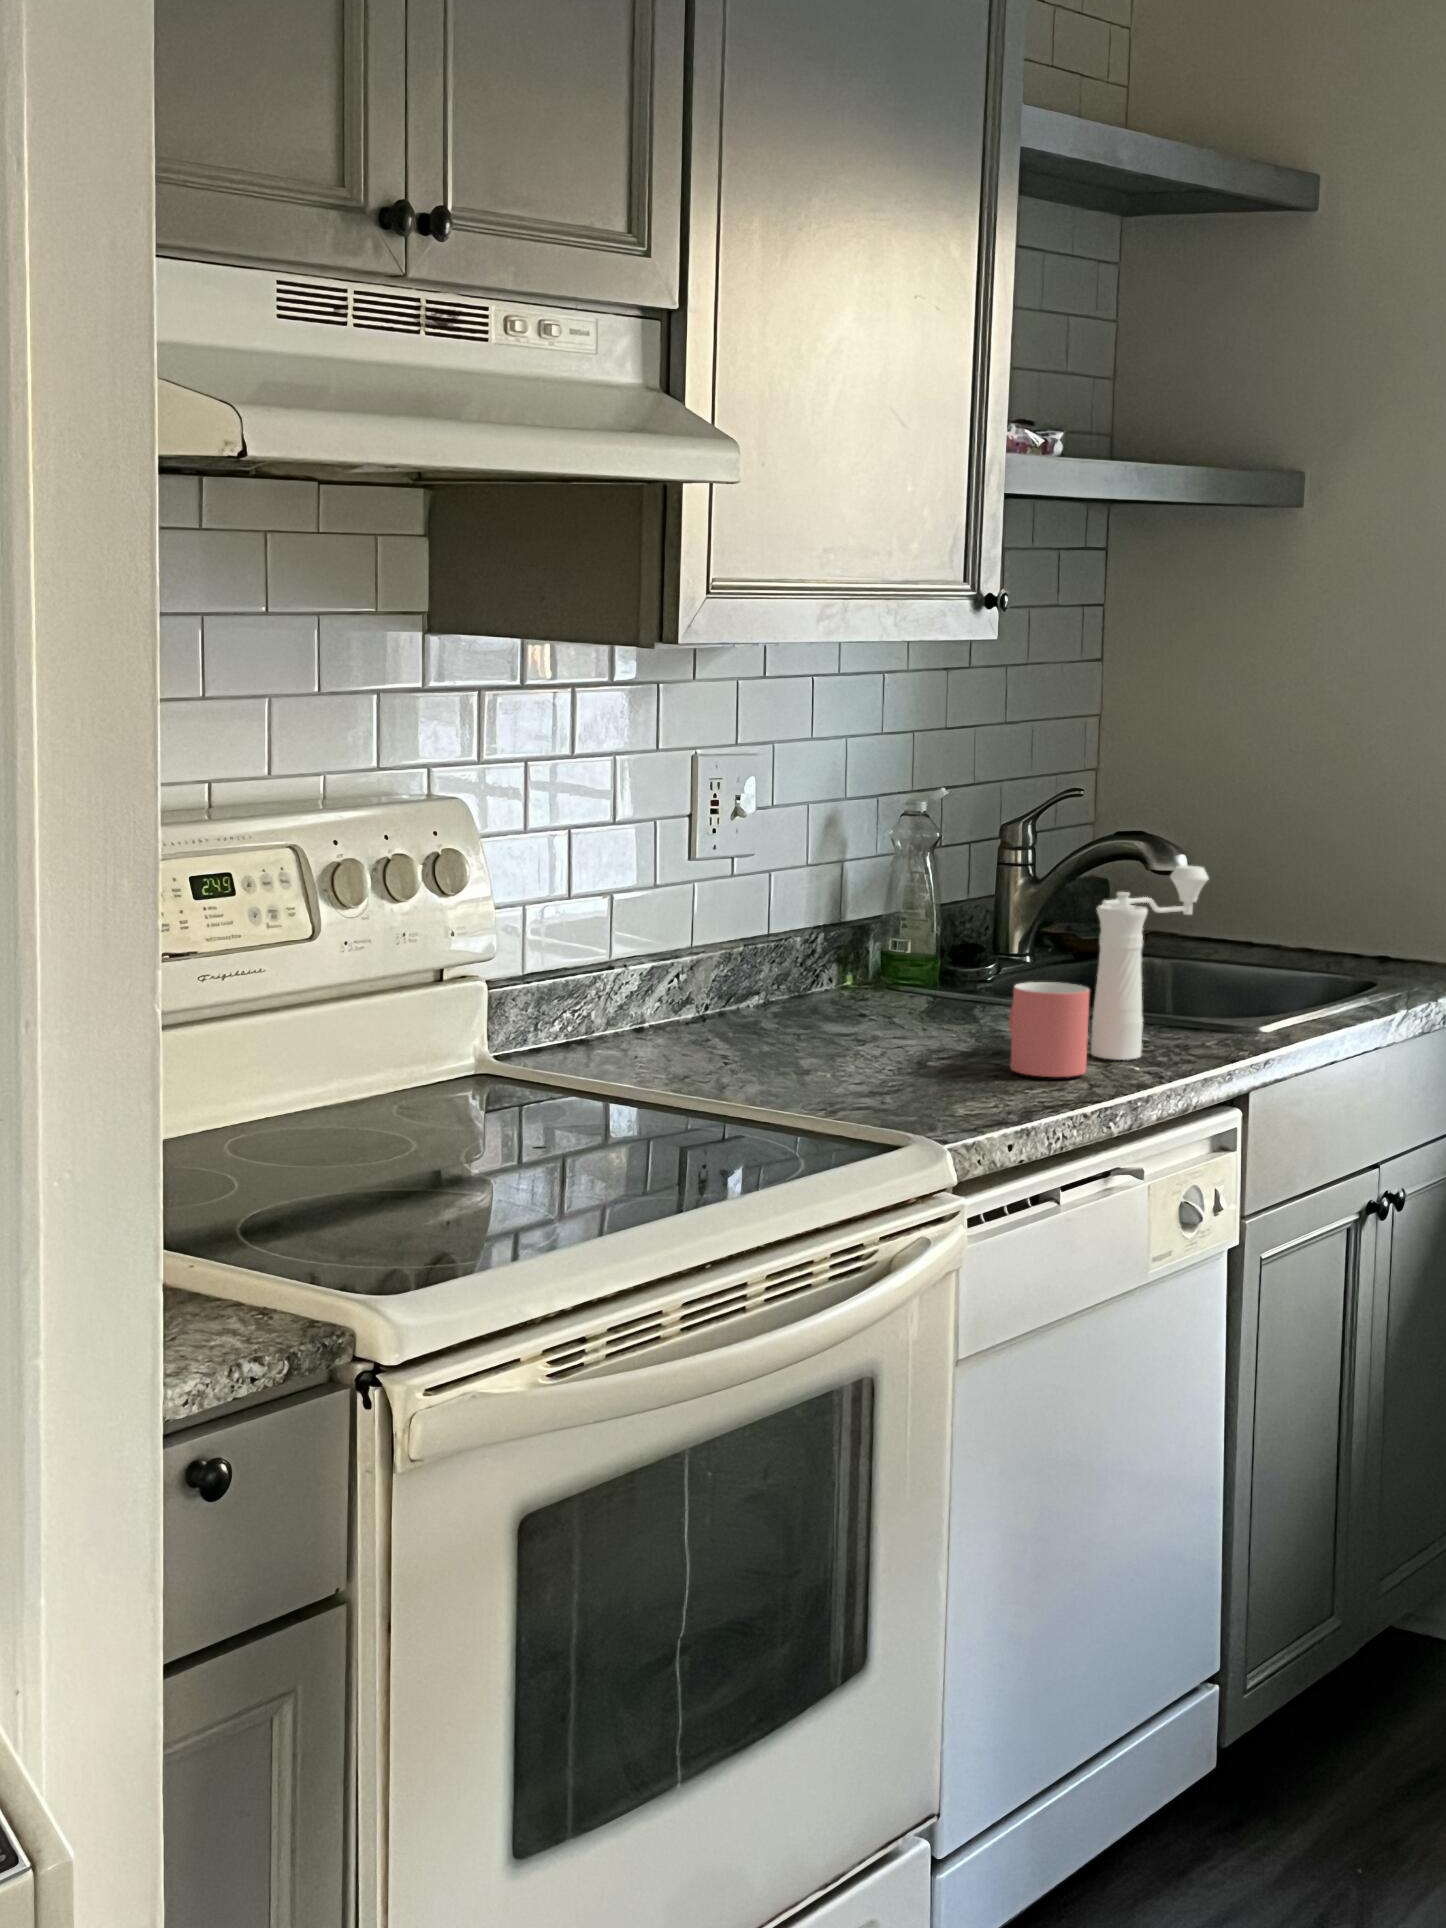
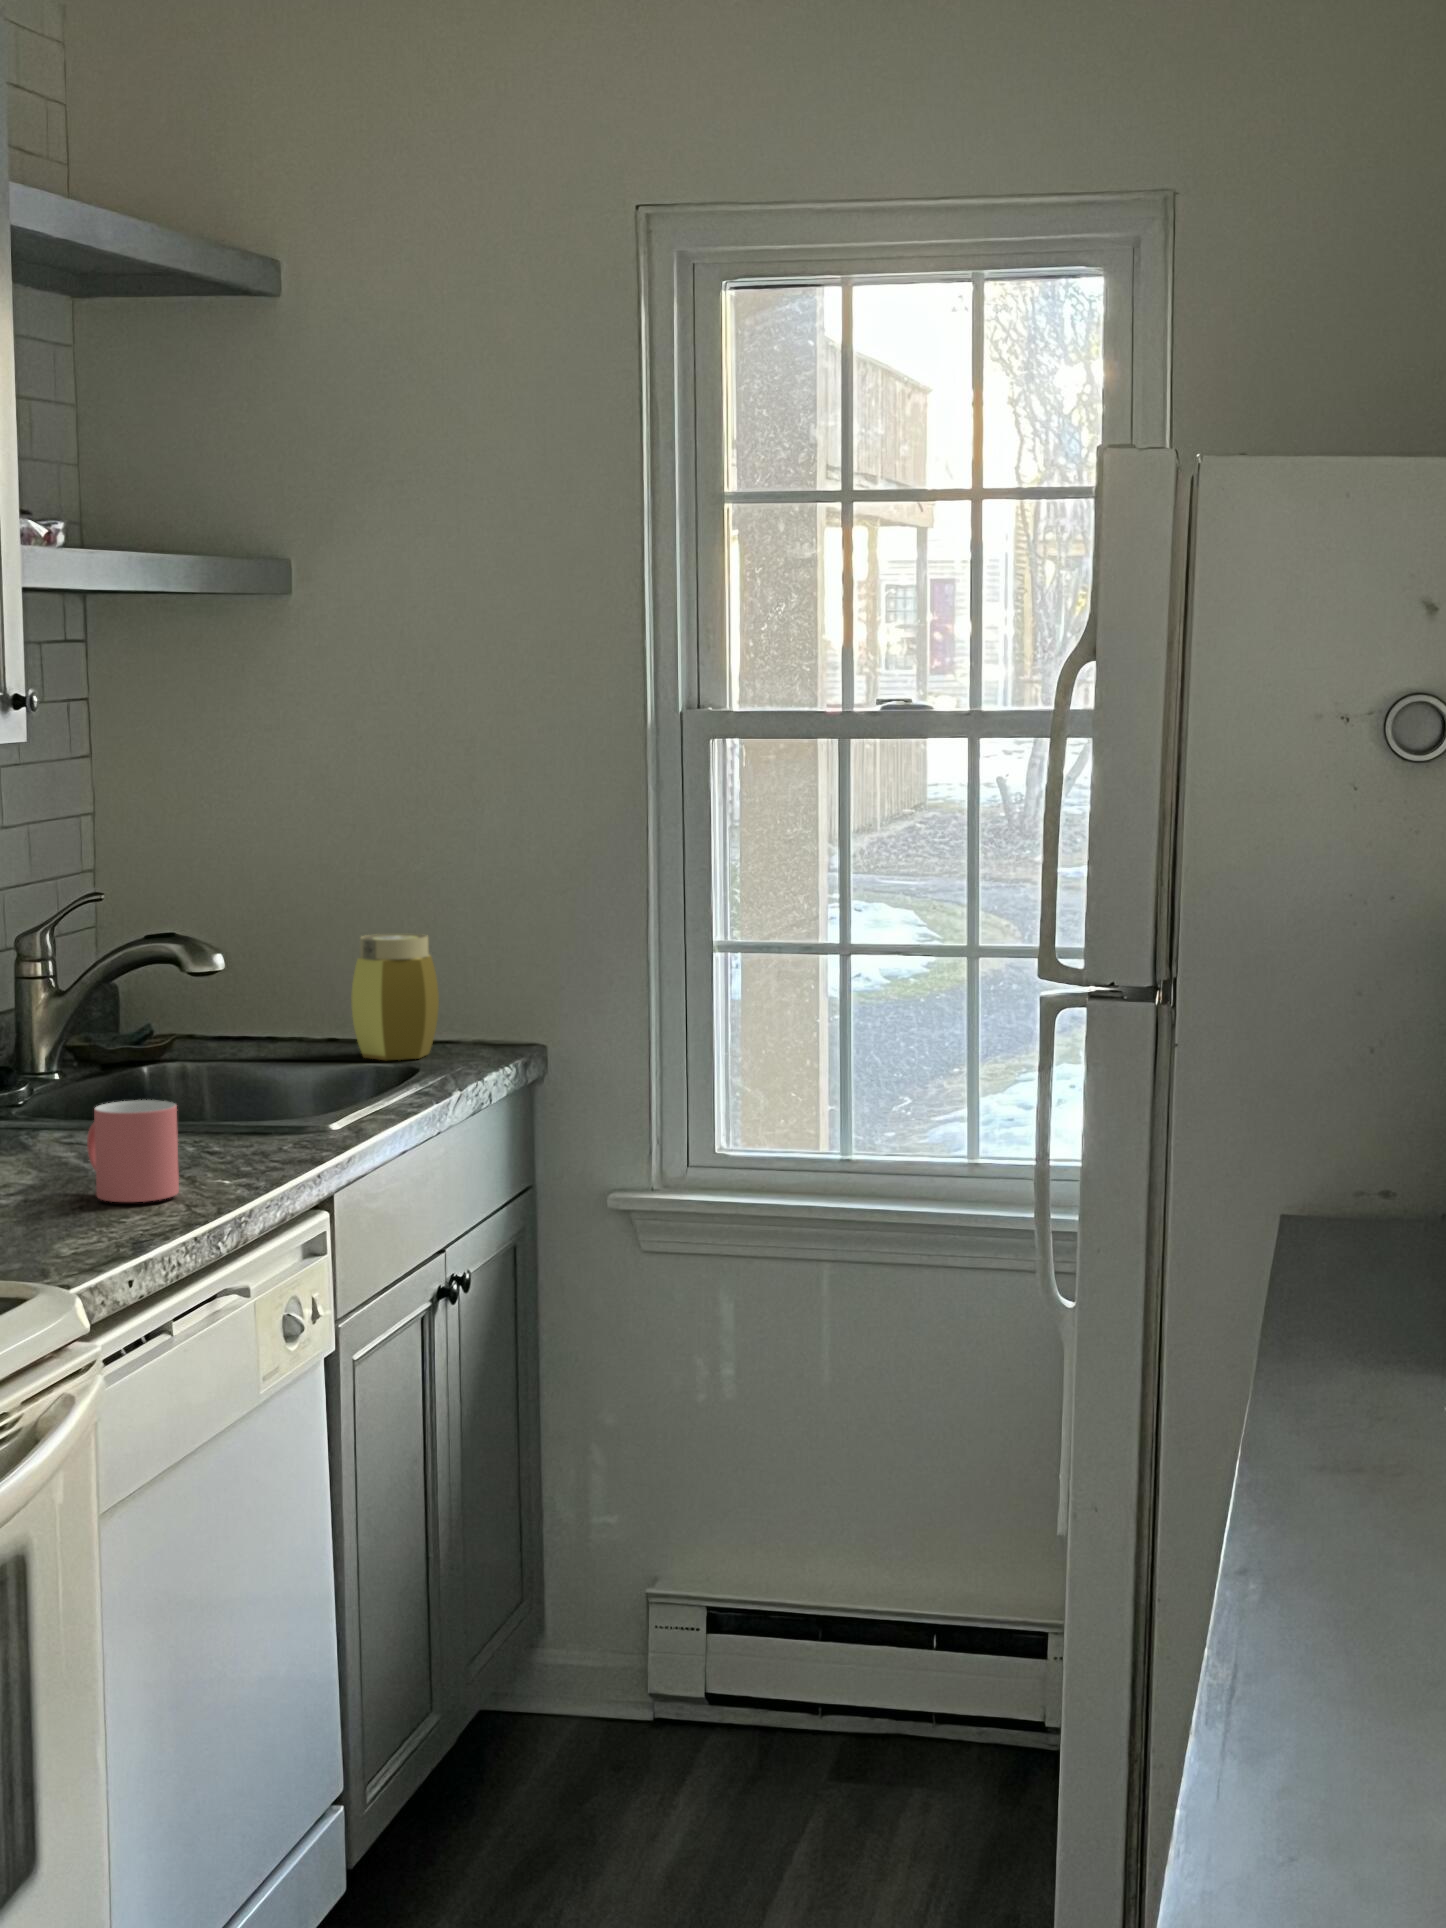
jar: none [1324,847,1414,975] -> present [352,934,439,1060]
pepper mill: present [1091,866,1209,1060] -> none [167,966,277,1175]

